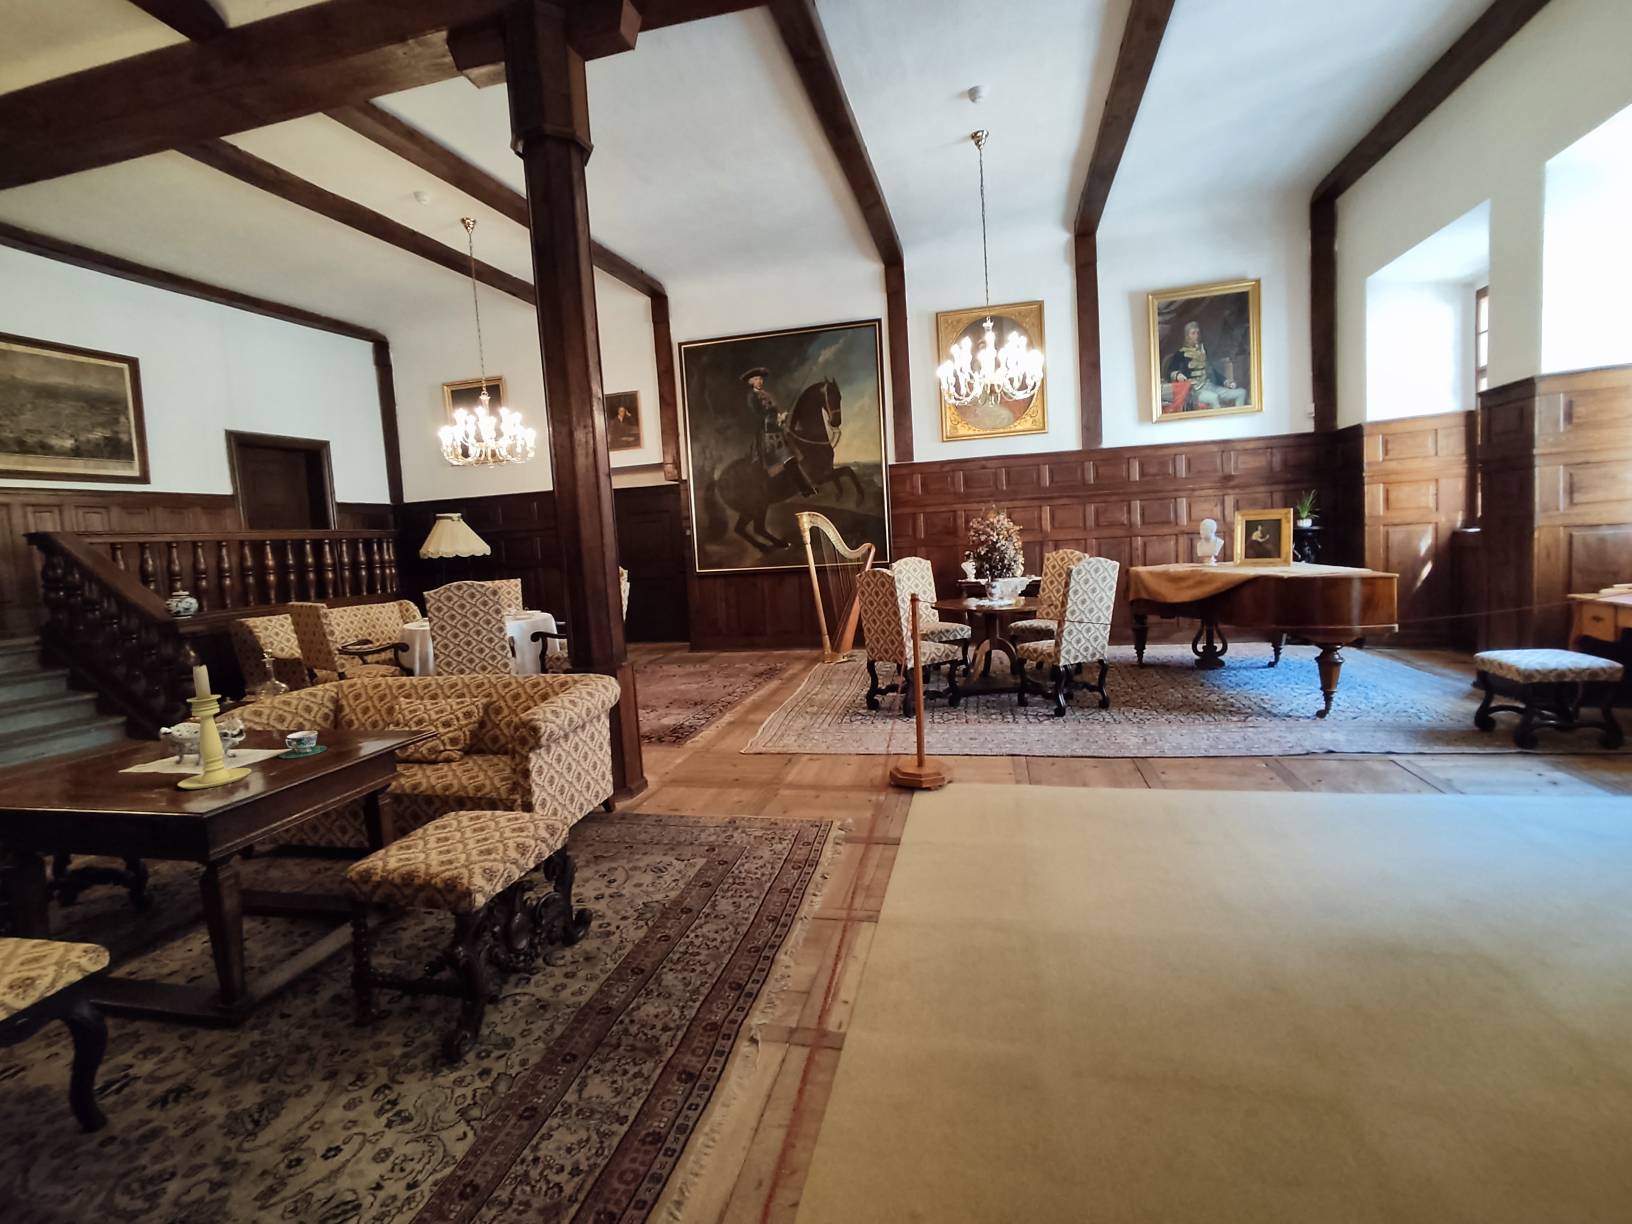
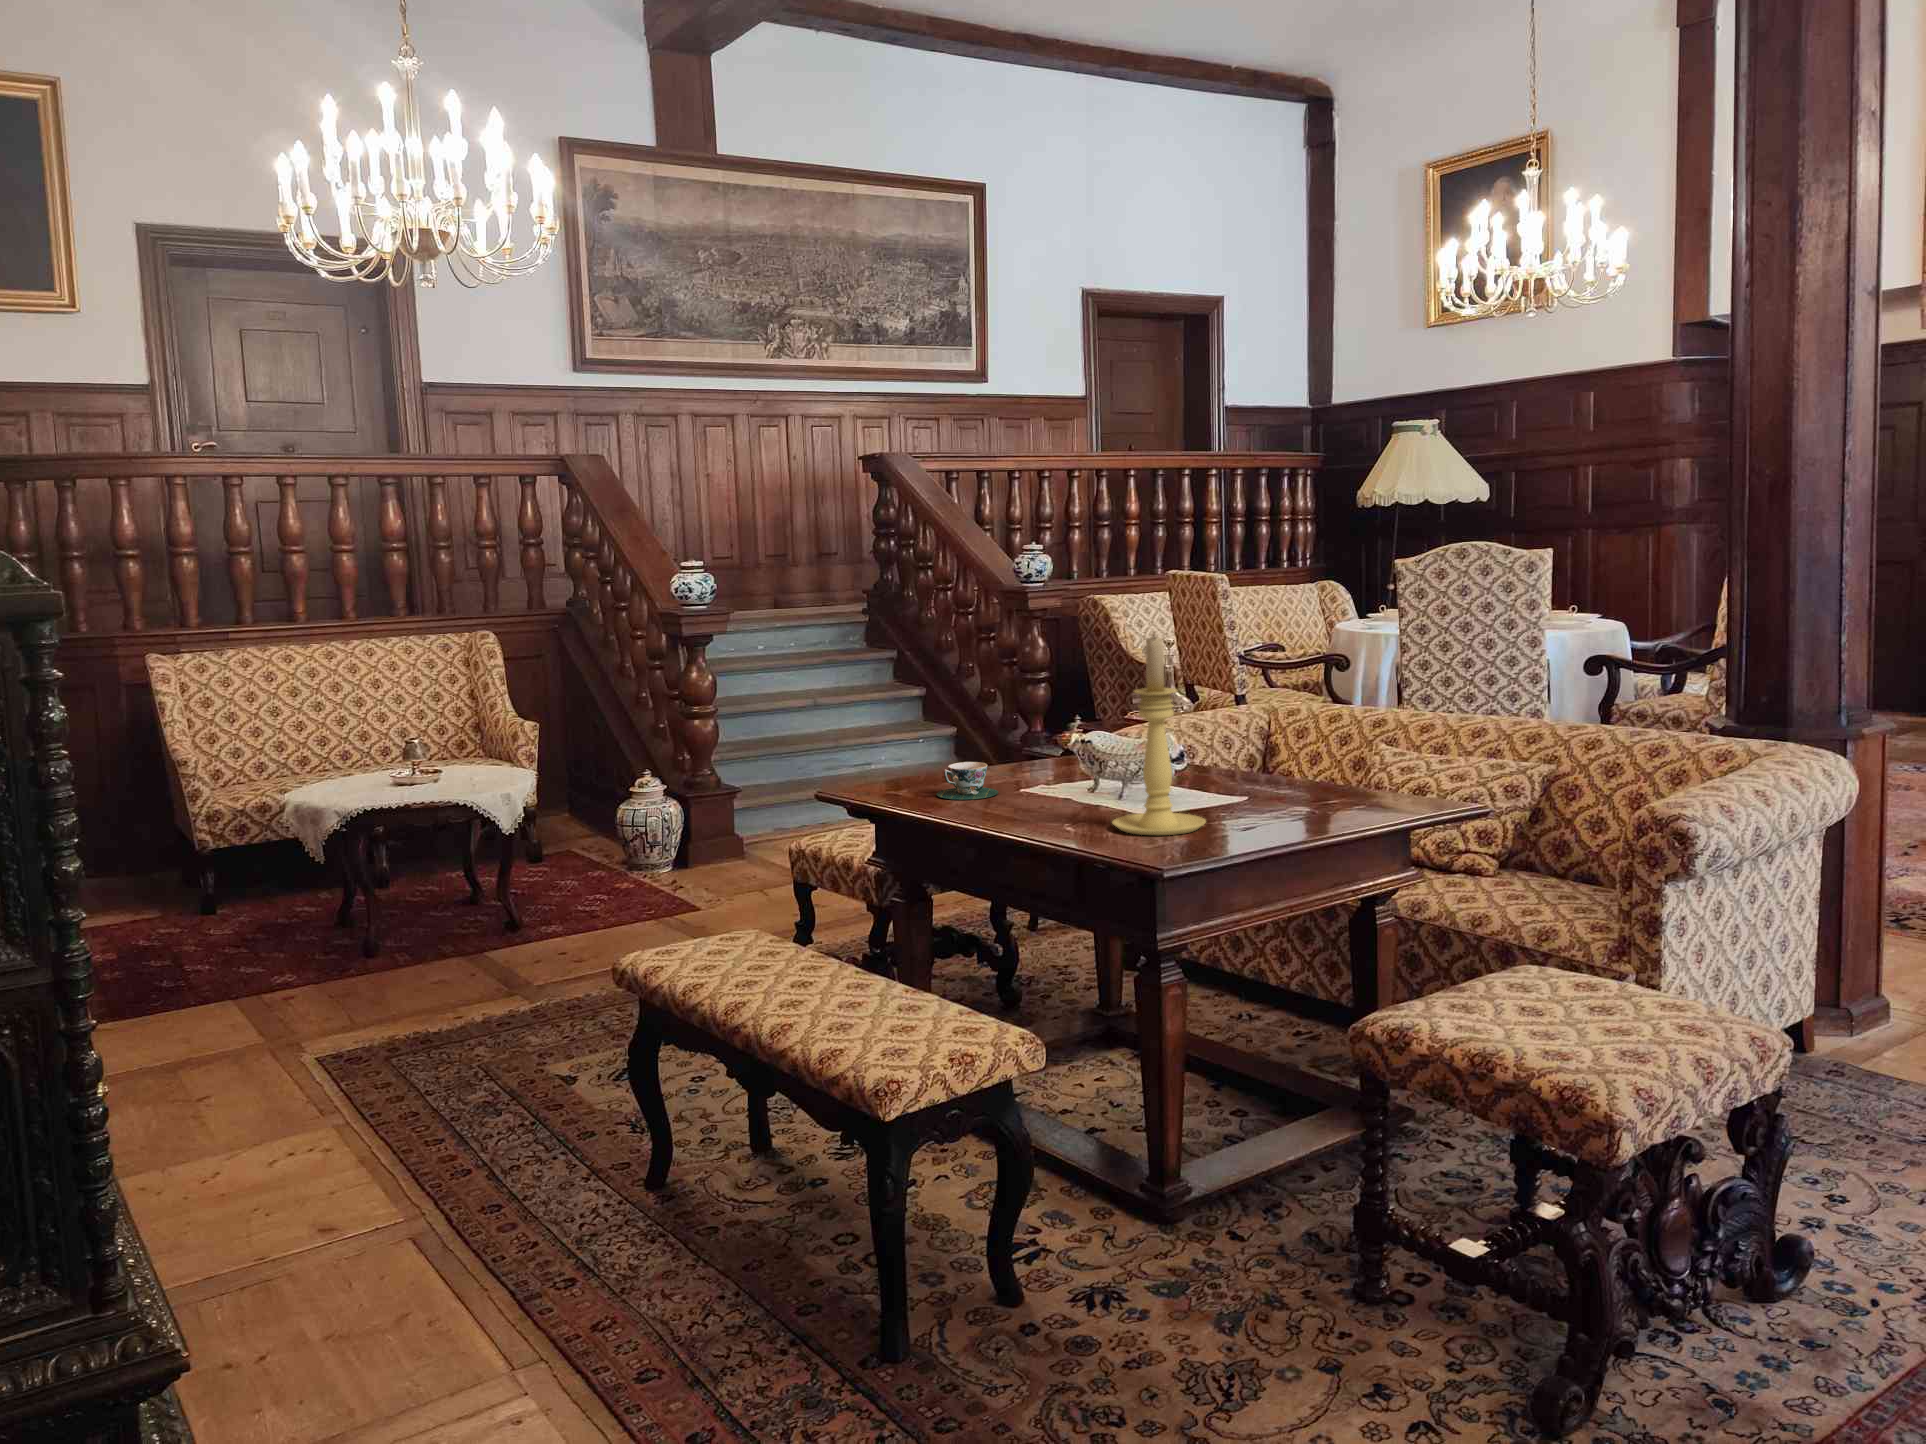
teacup: present [279,731,327,758] -> present [937,762,998,800]

